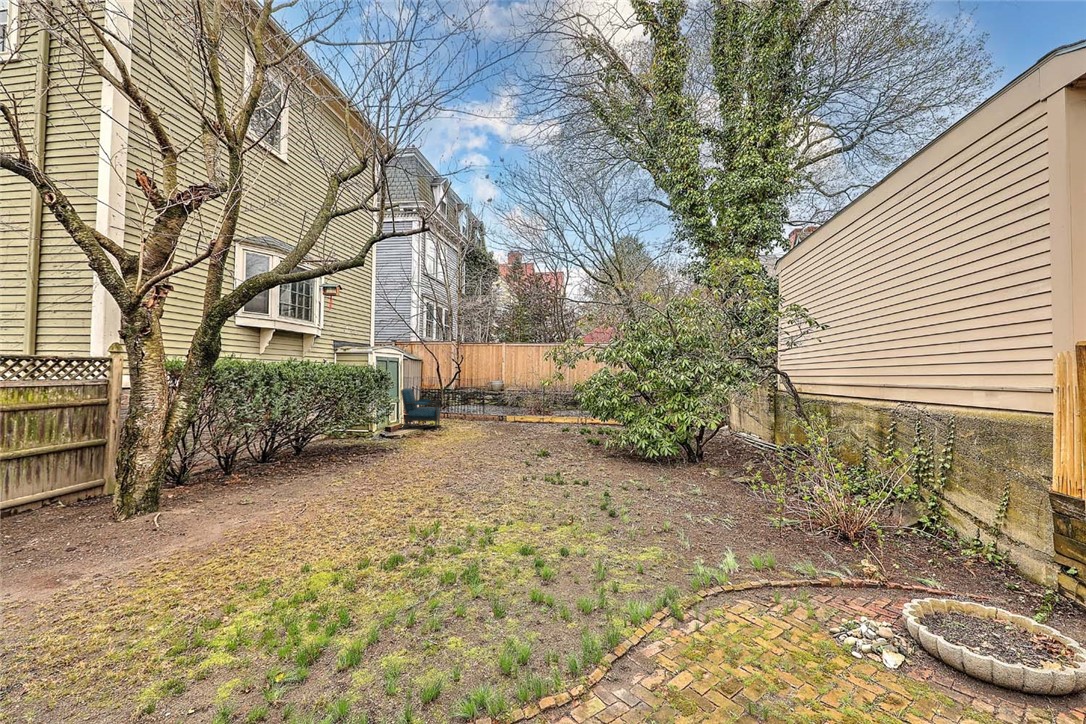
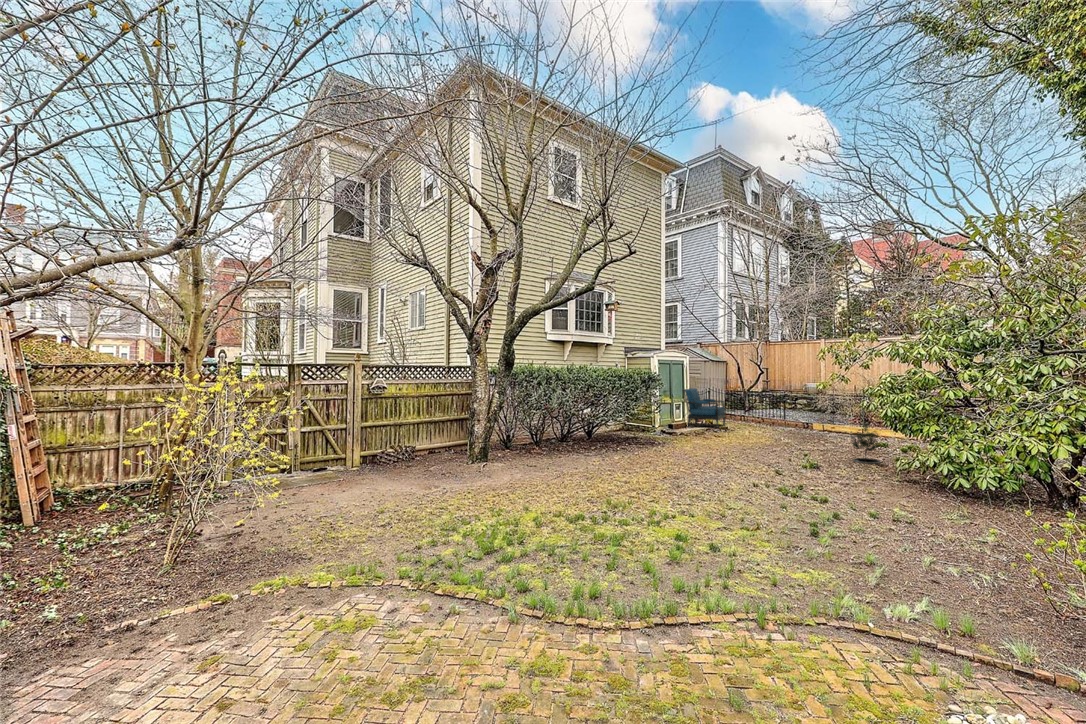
potted tree: none [587,420,613,461] -> present [851,423,880,464]

